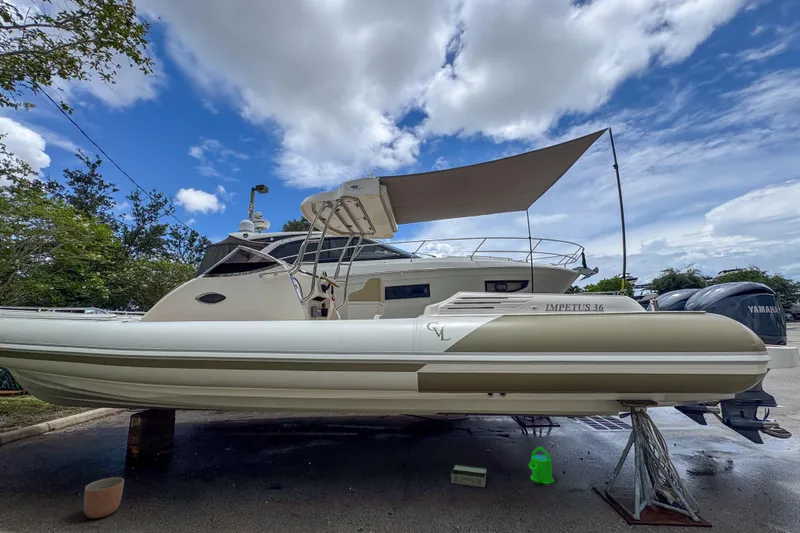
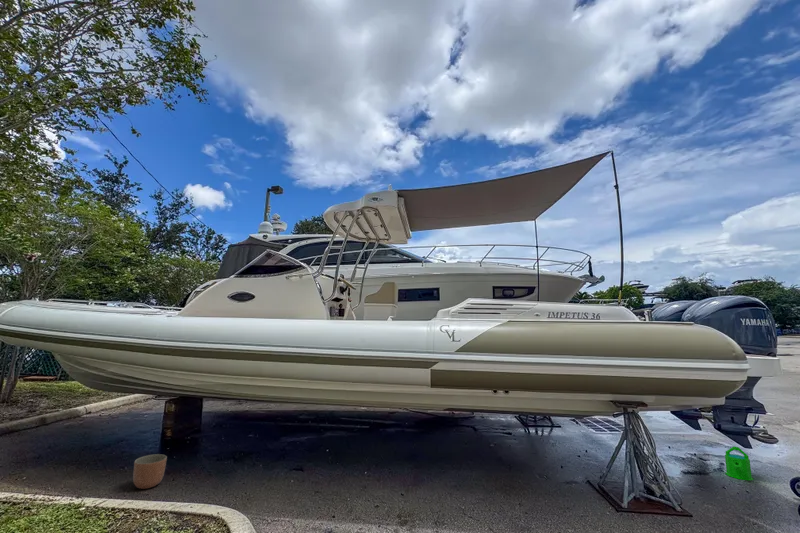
watering can: present [529,447,554,484] -> present [725,447,754,481]
toolbox: present [451,465,487,487] -> none [457,456,490,477]

